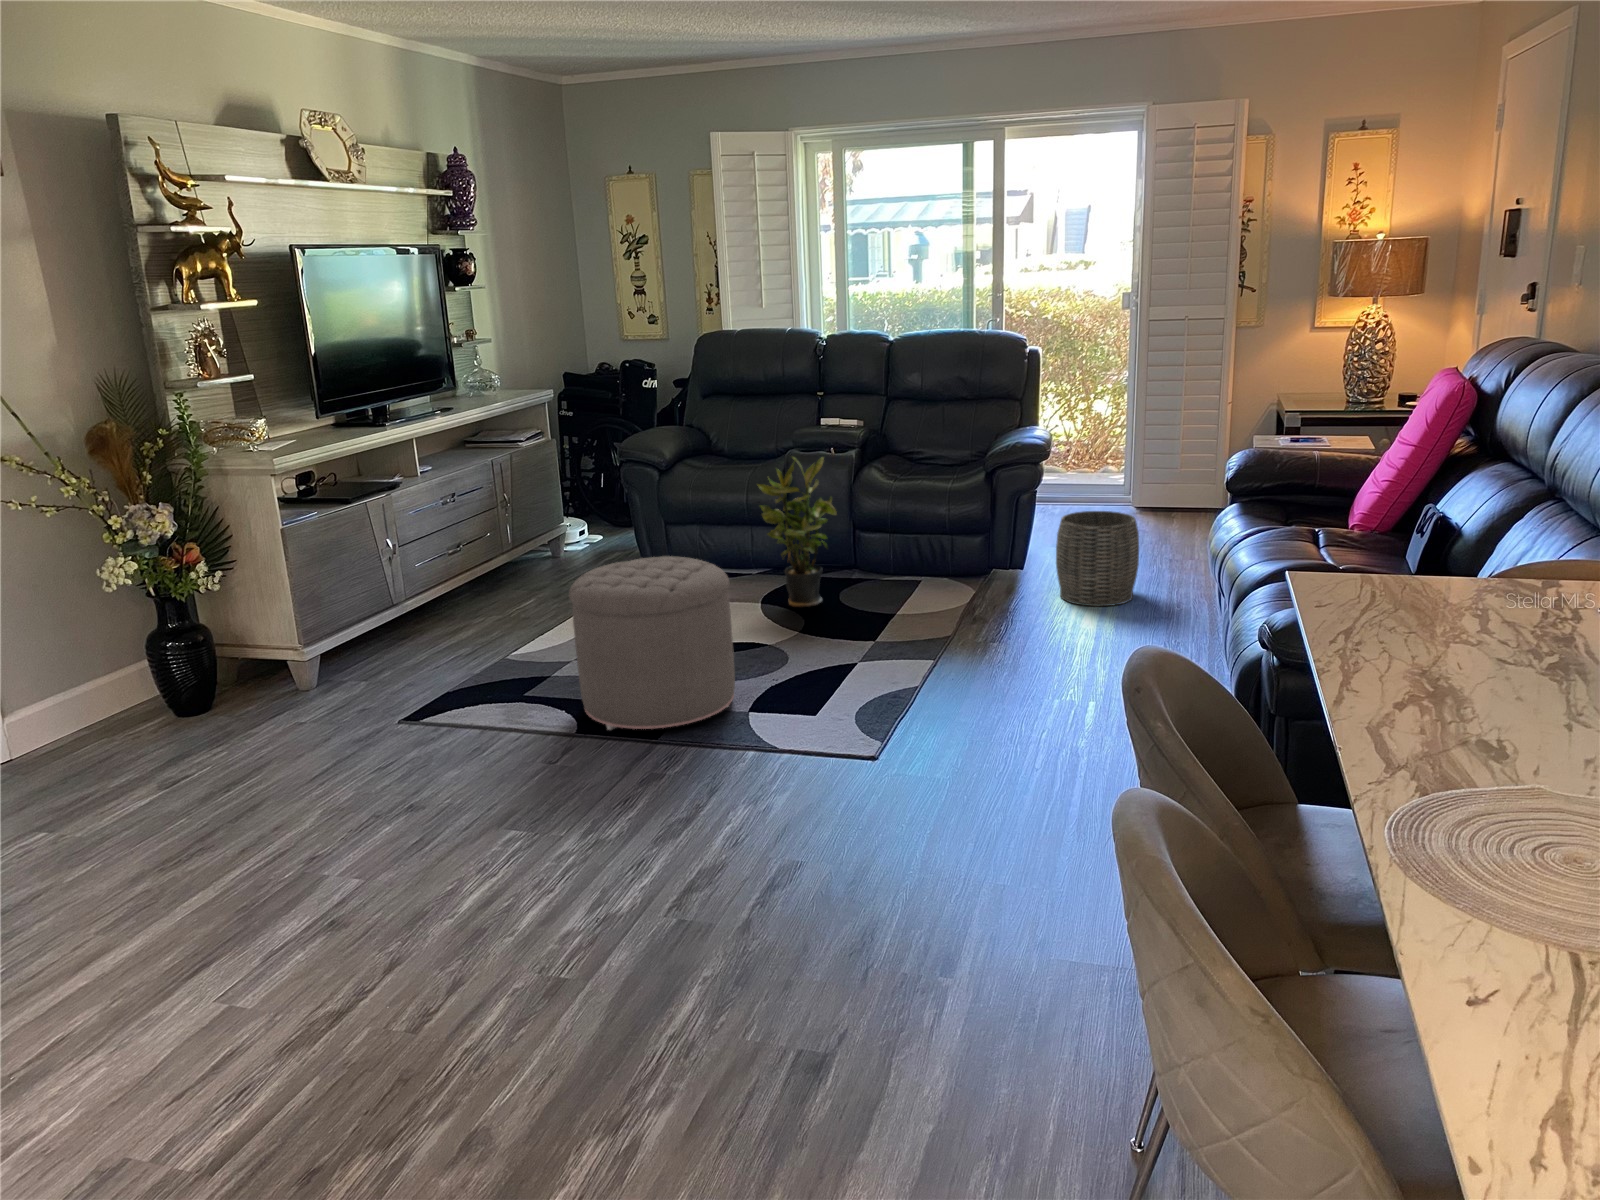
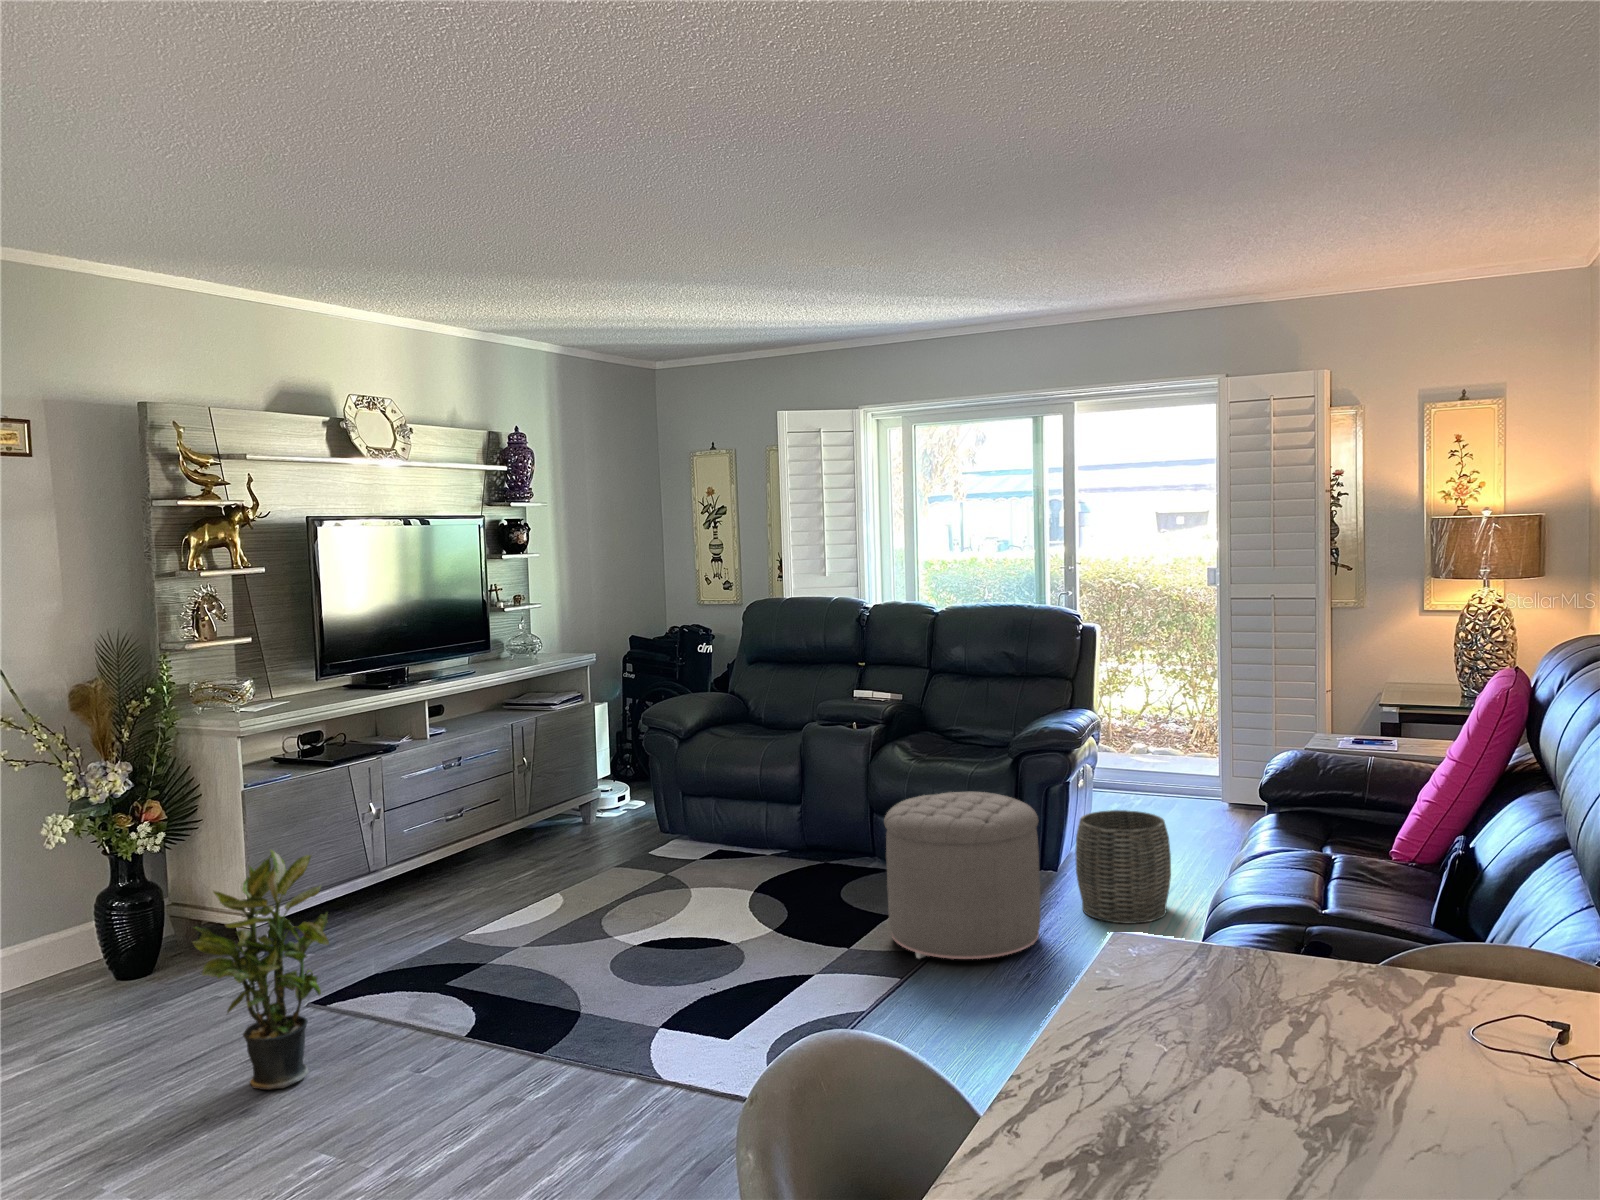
potted plant: present [758,457,837,607] -> present [192,850,329,1090]
ottoman: present [569,556,735,730] -> present [884,792,1040,959]

